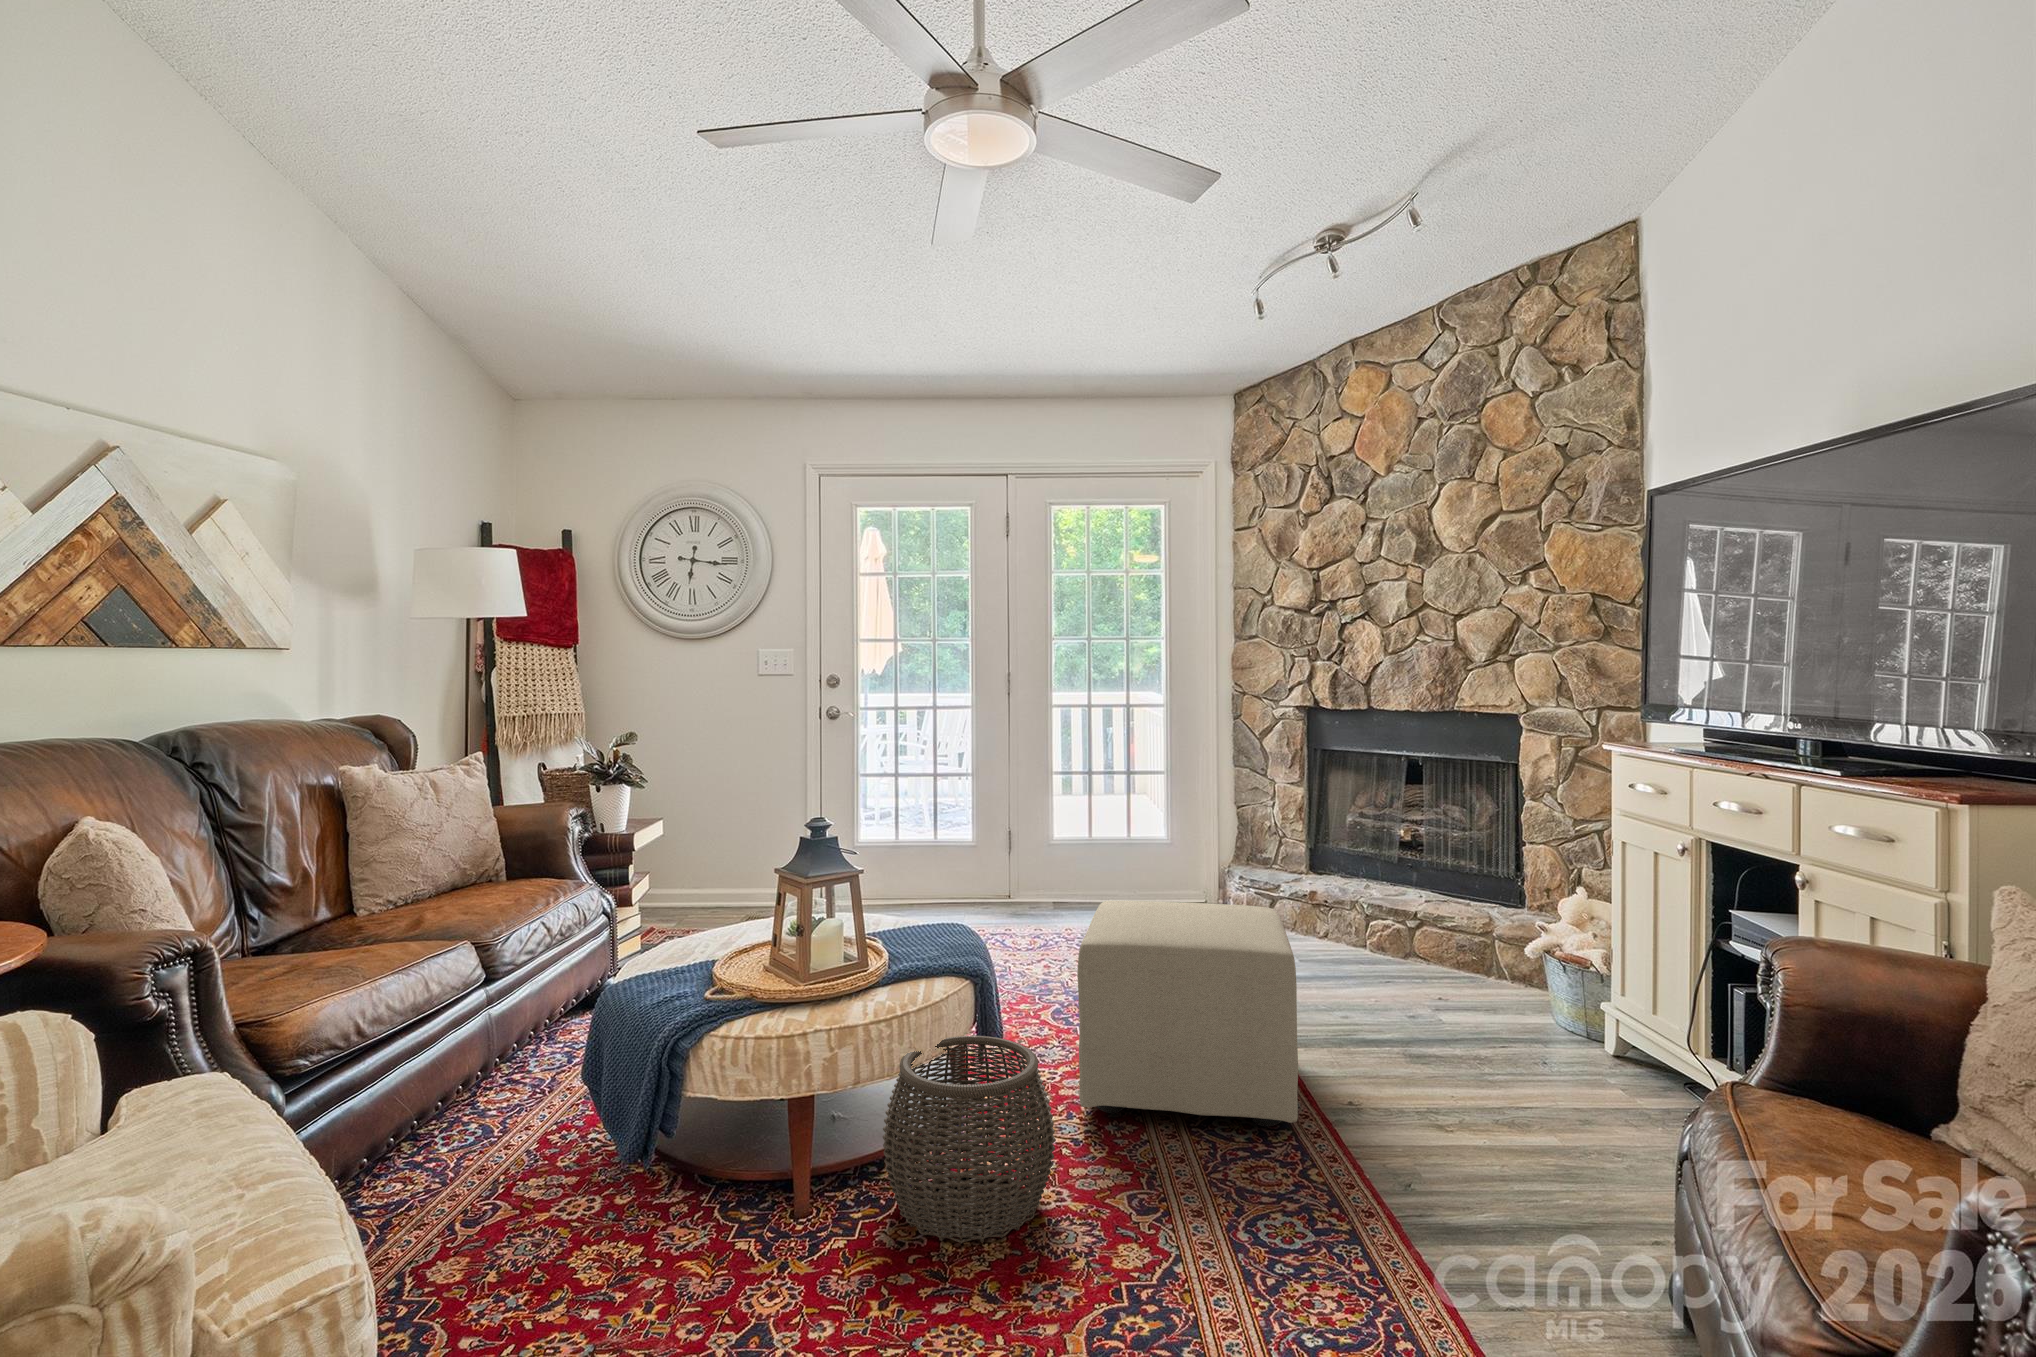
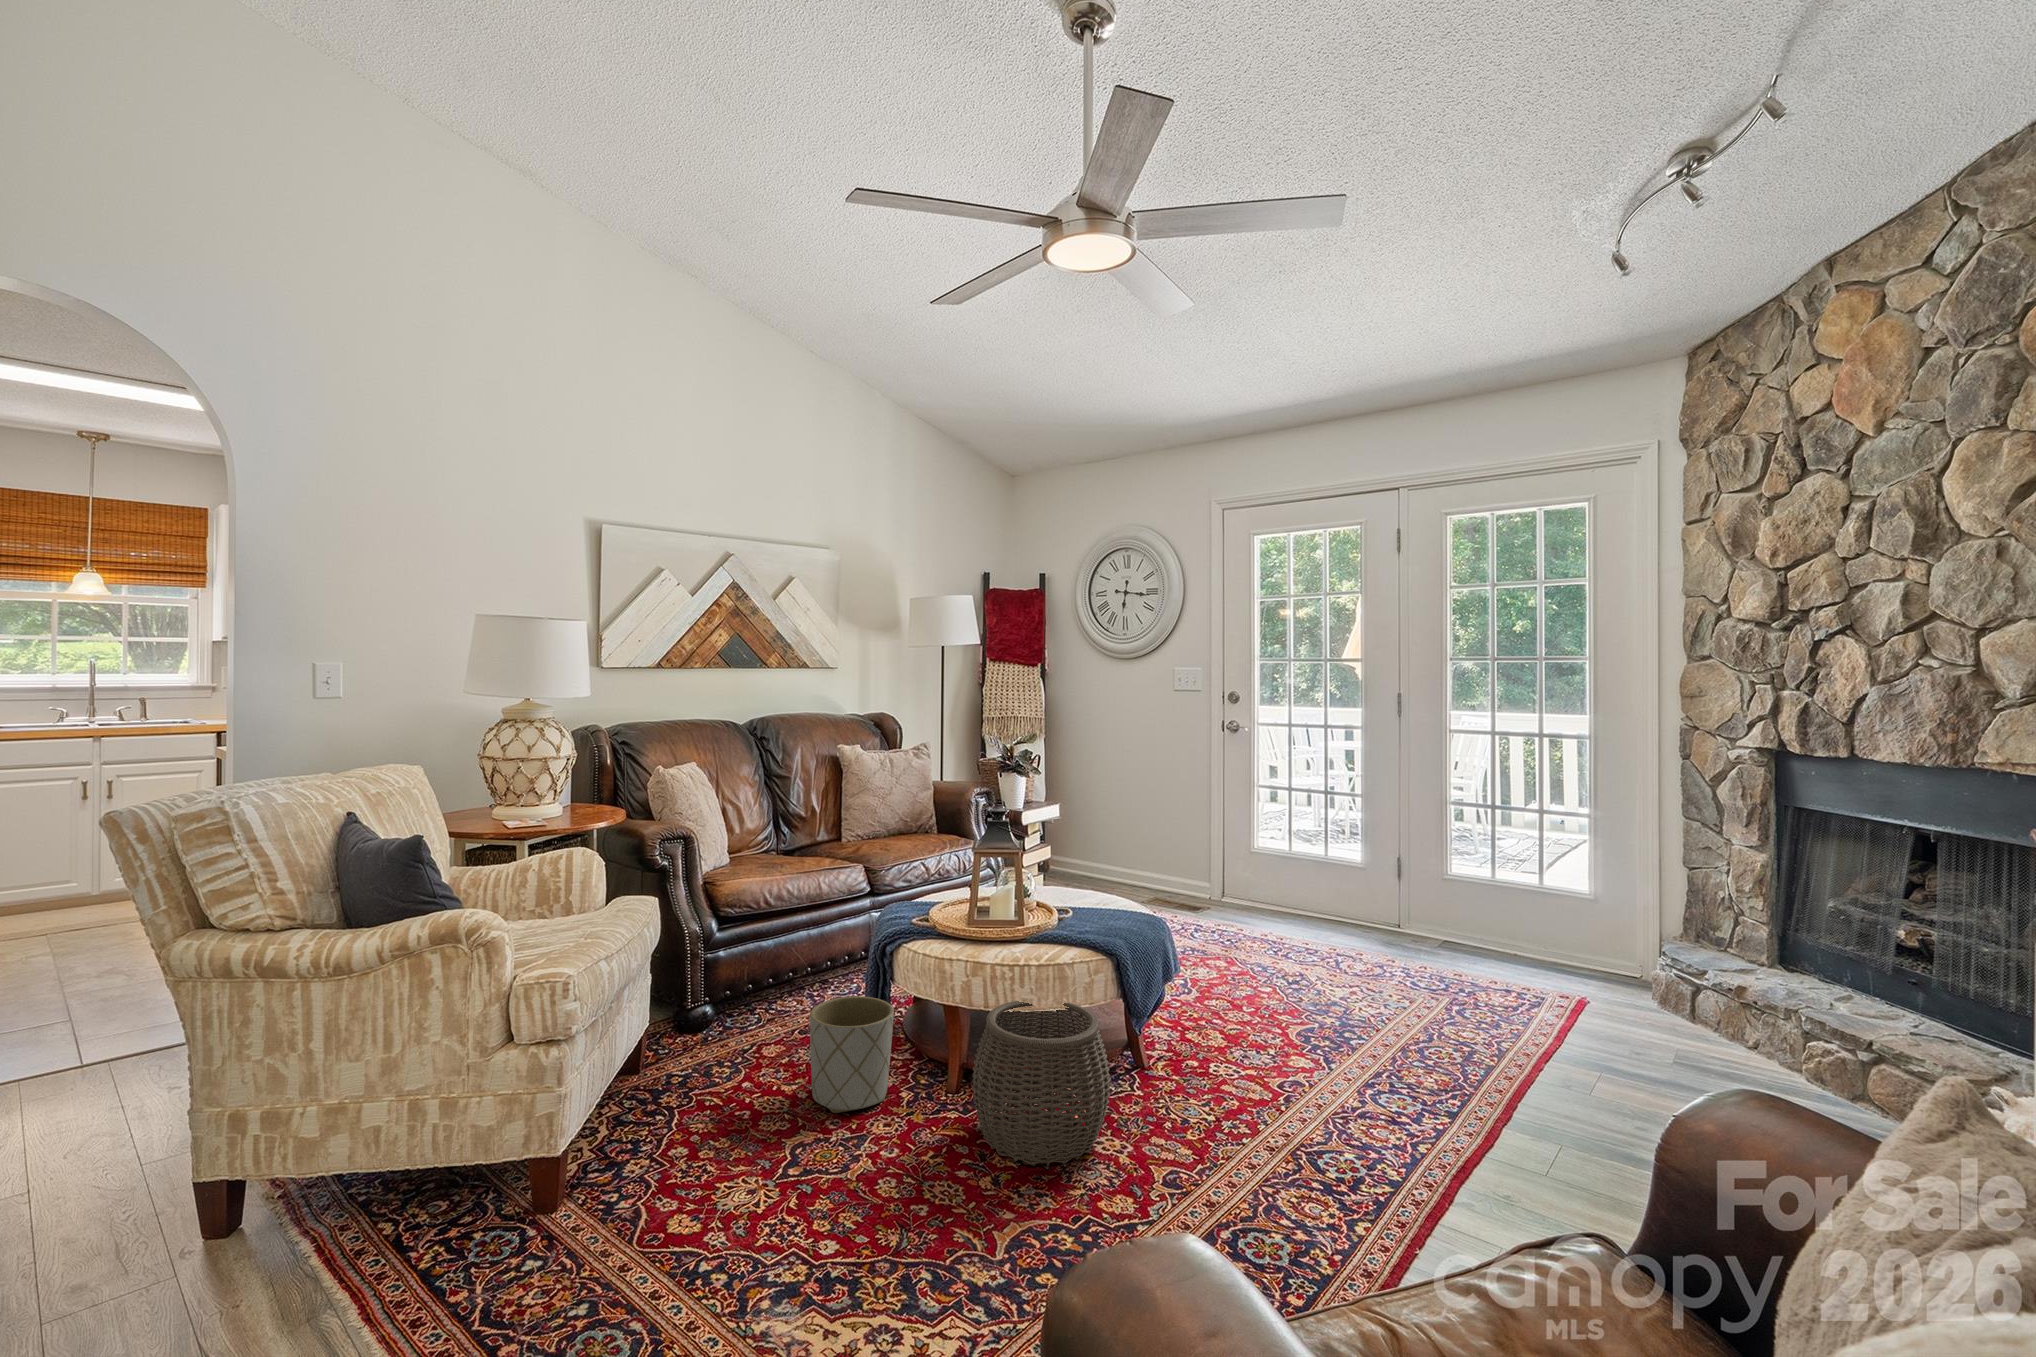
ottoman: present [1077,901,1298,1126] -> none [1200,927,1485,1192]
planter: none [615,1111,745,1296] -> present [810,996,894,1113]

